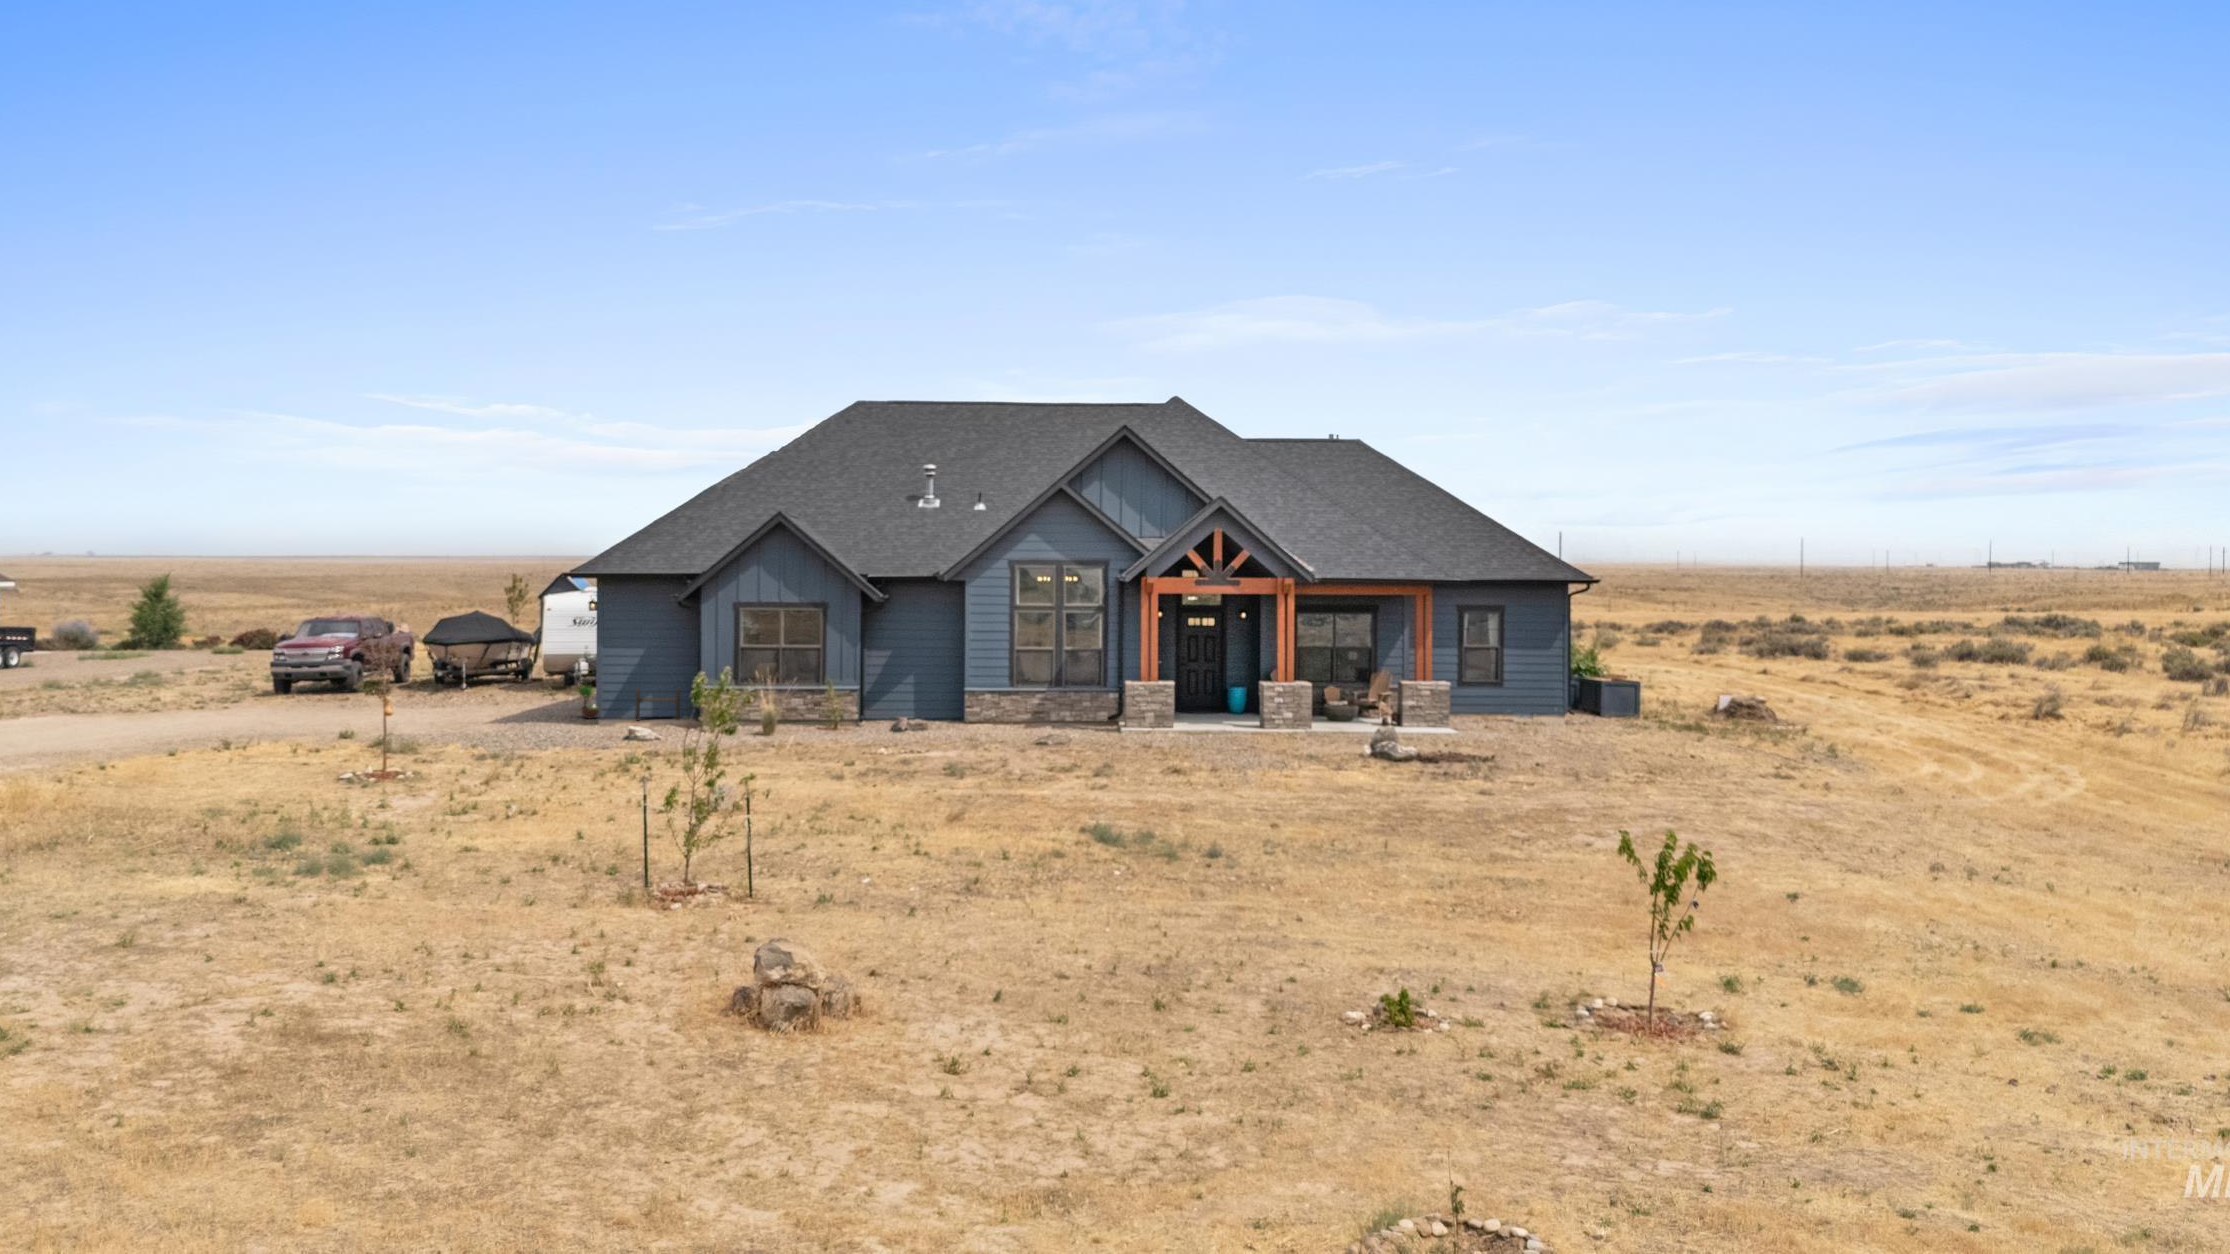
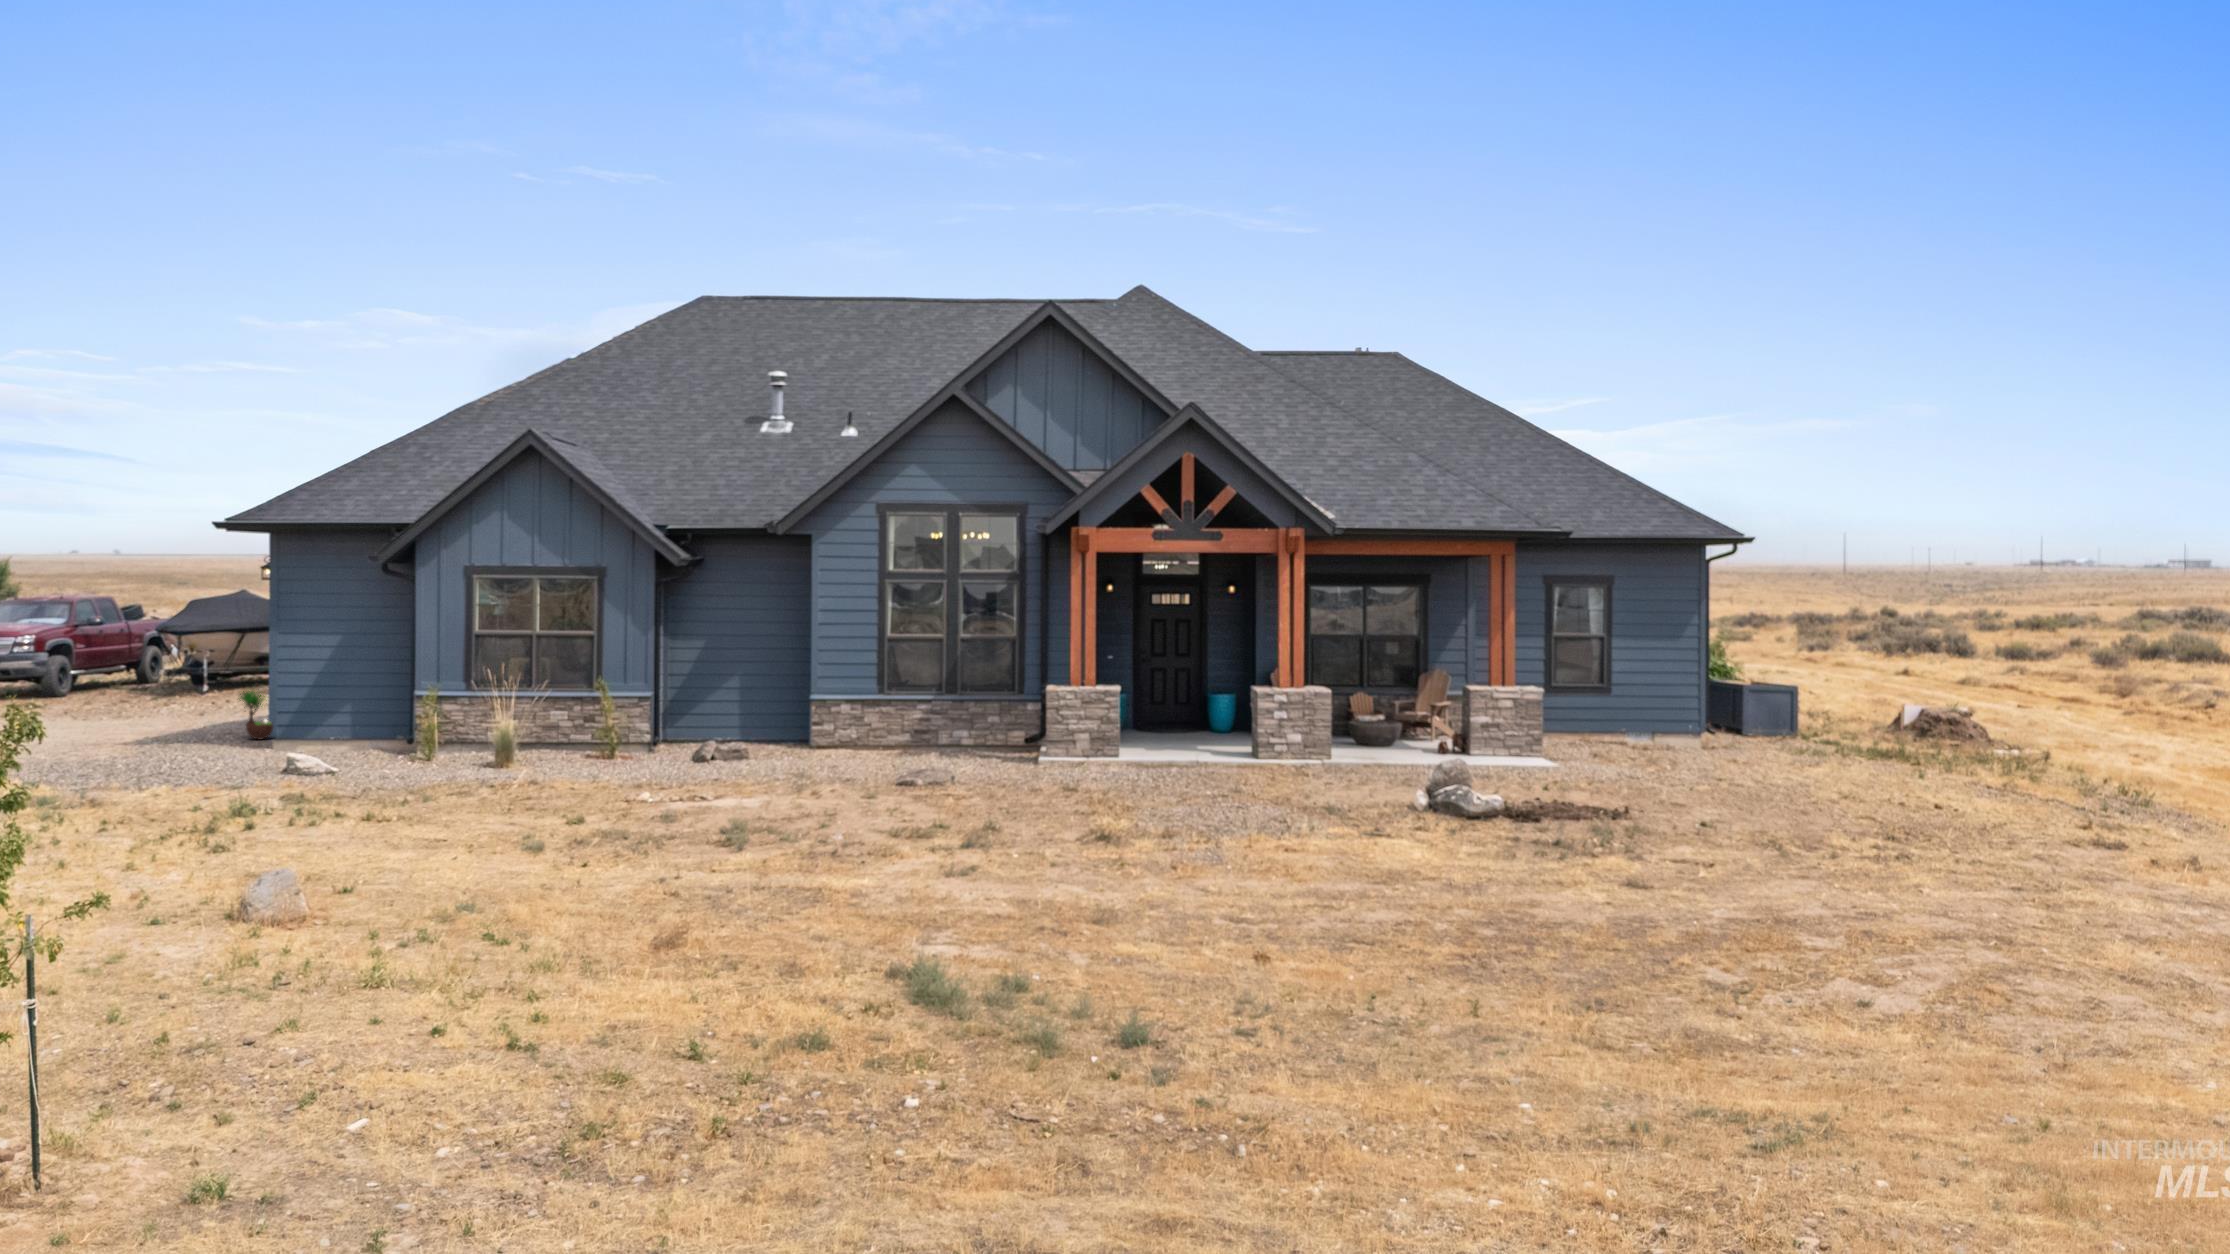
bench: present [635,688,680,720] -> none [323,694,395,743]

